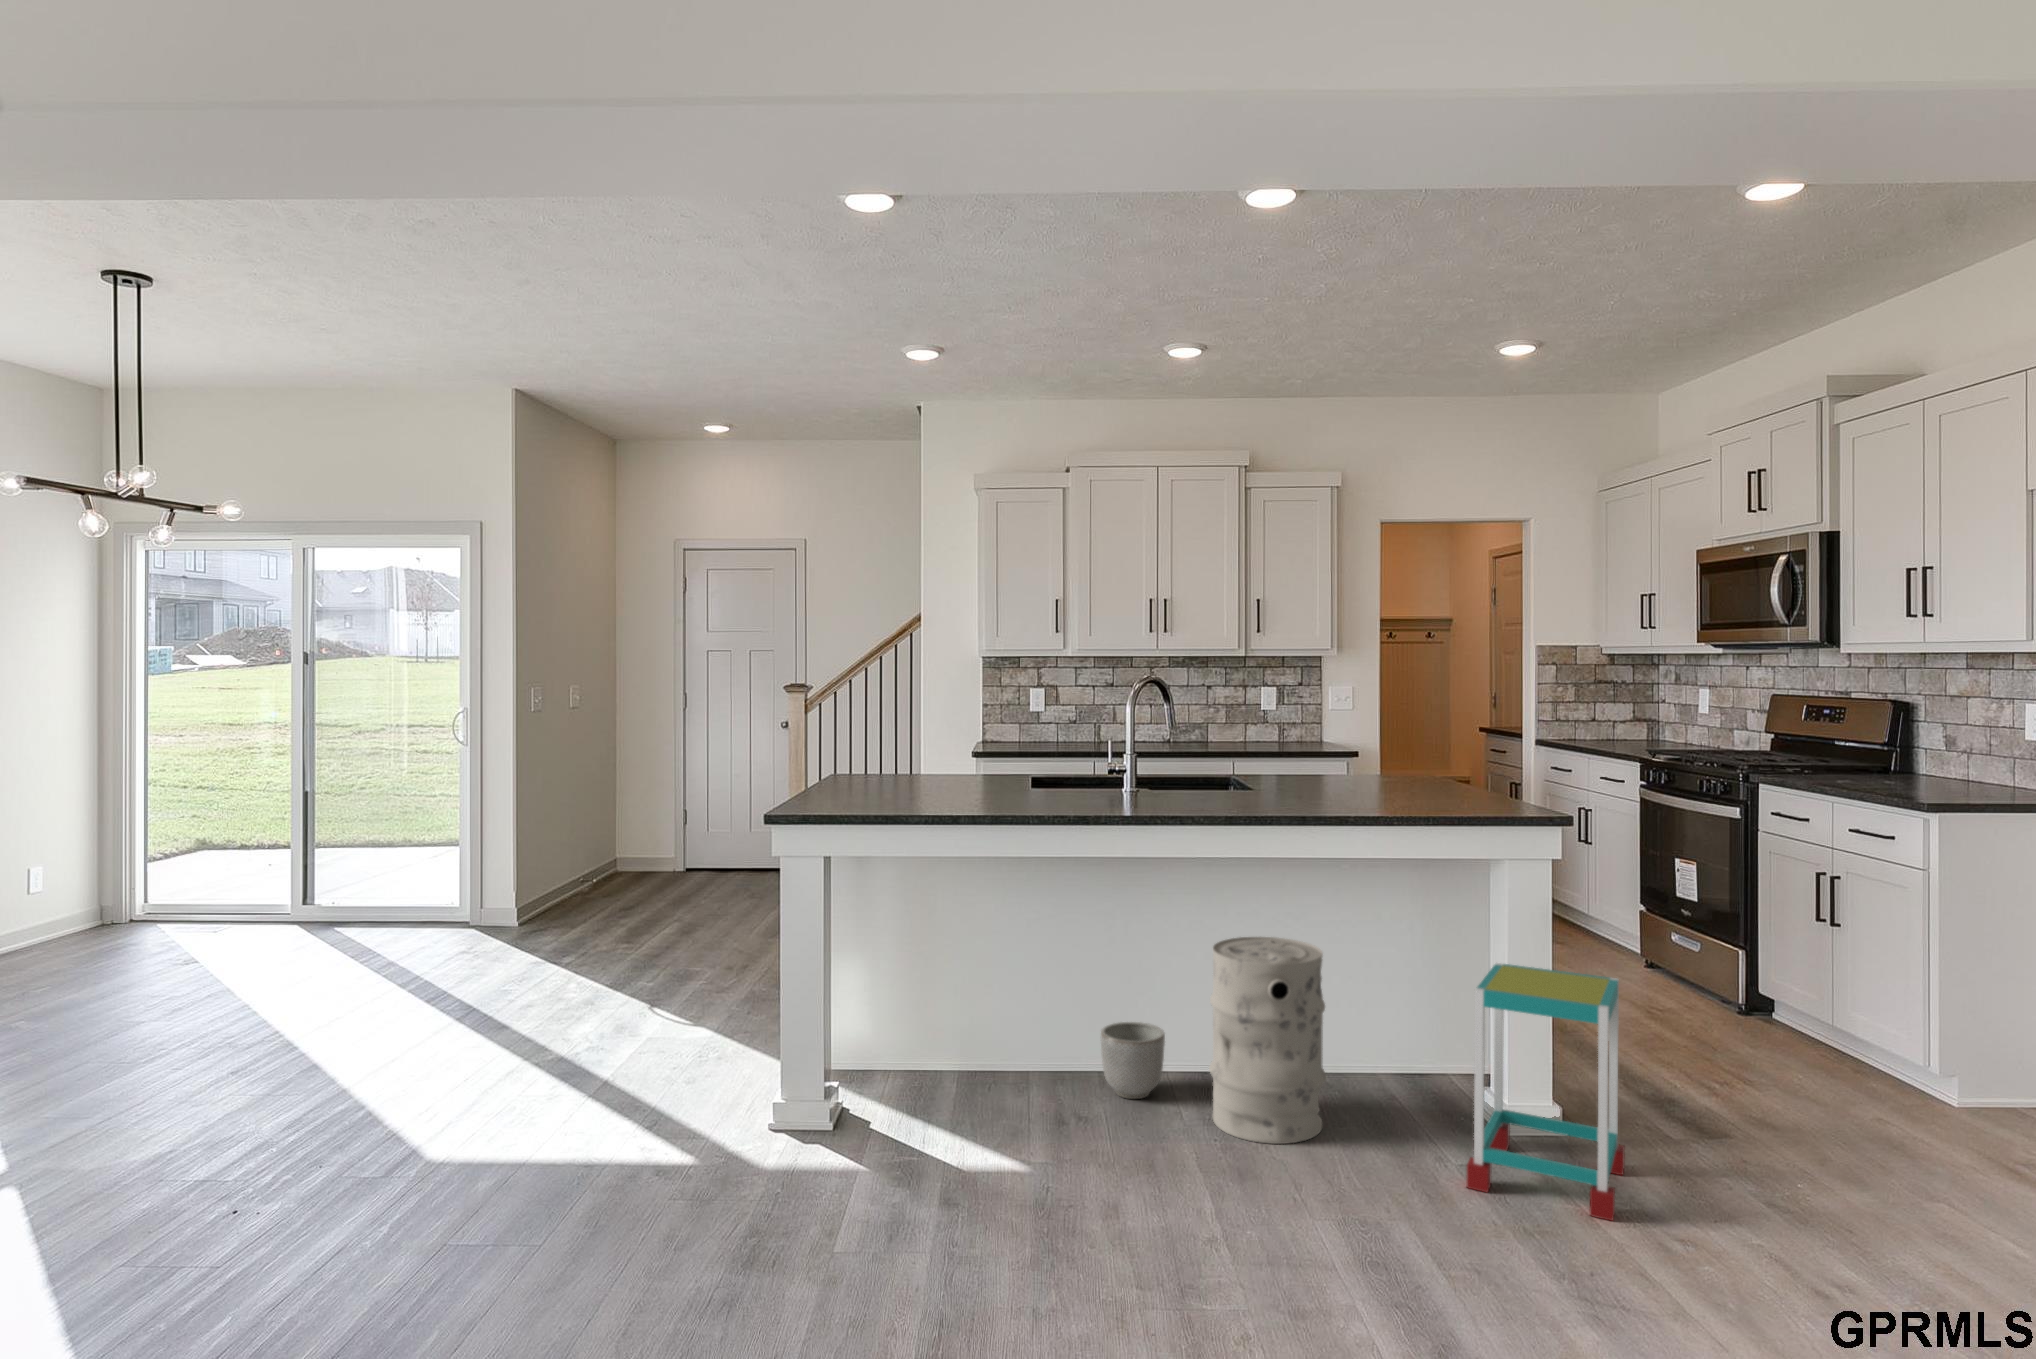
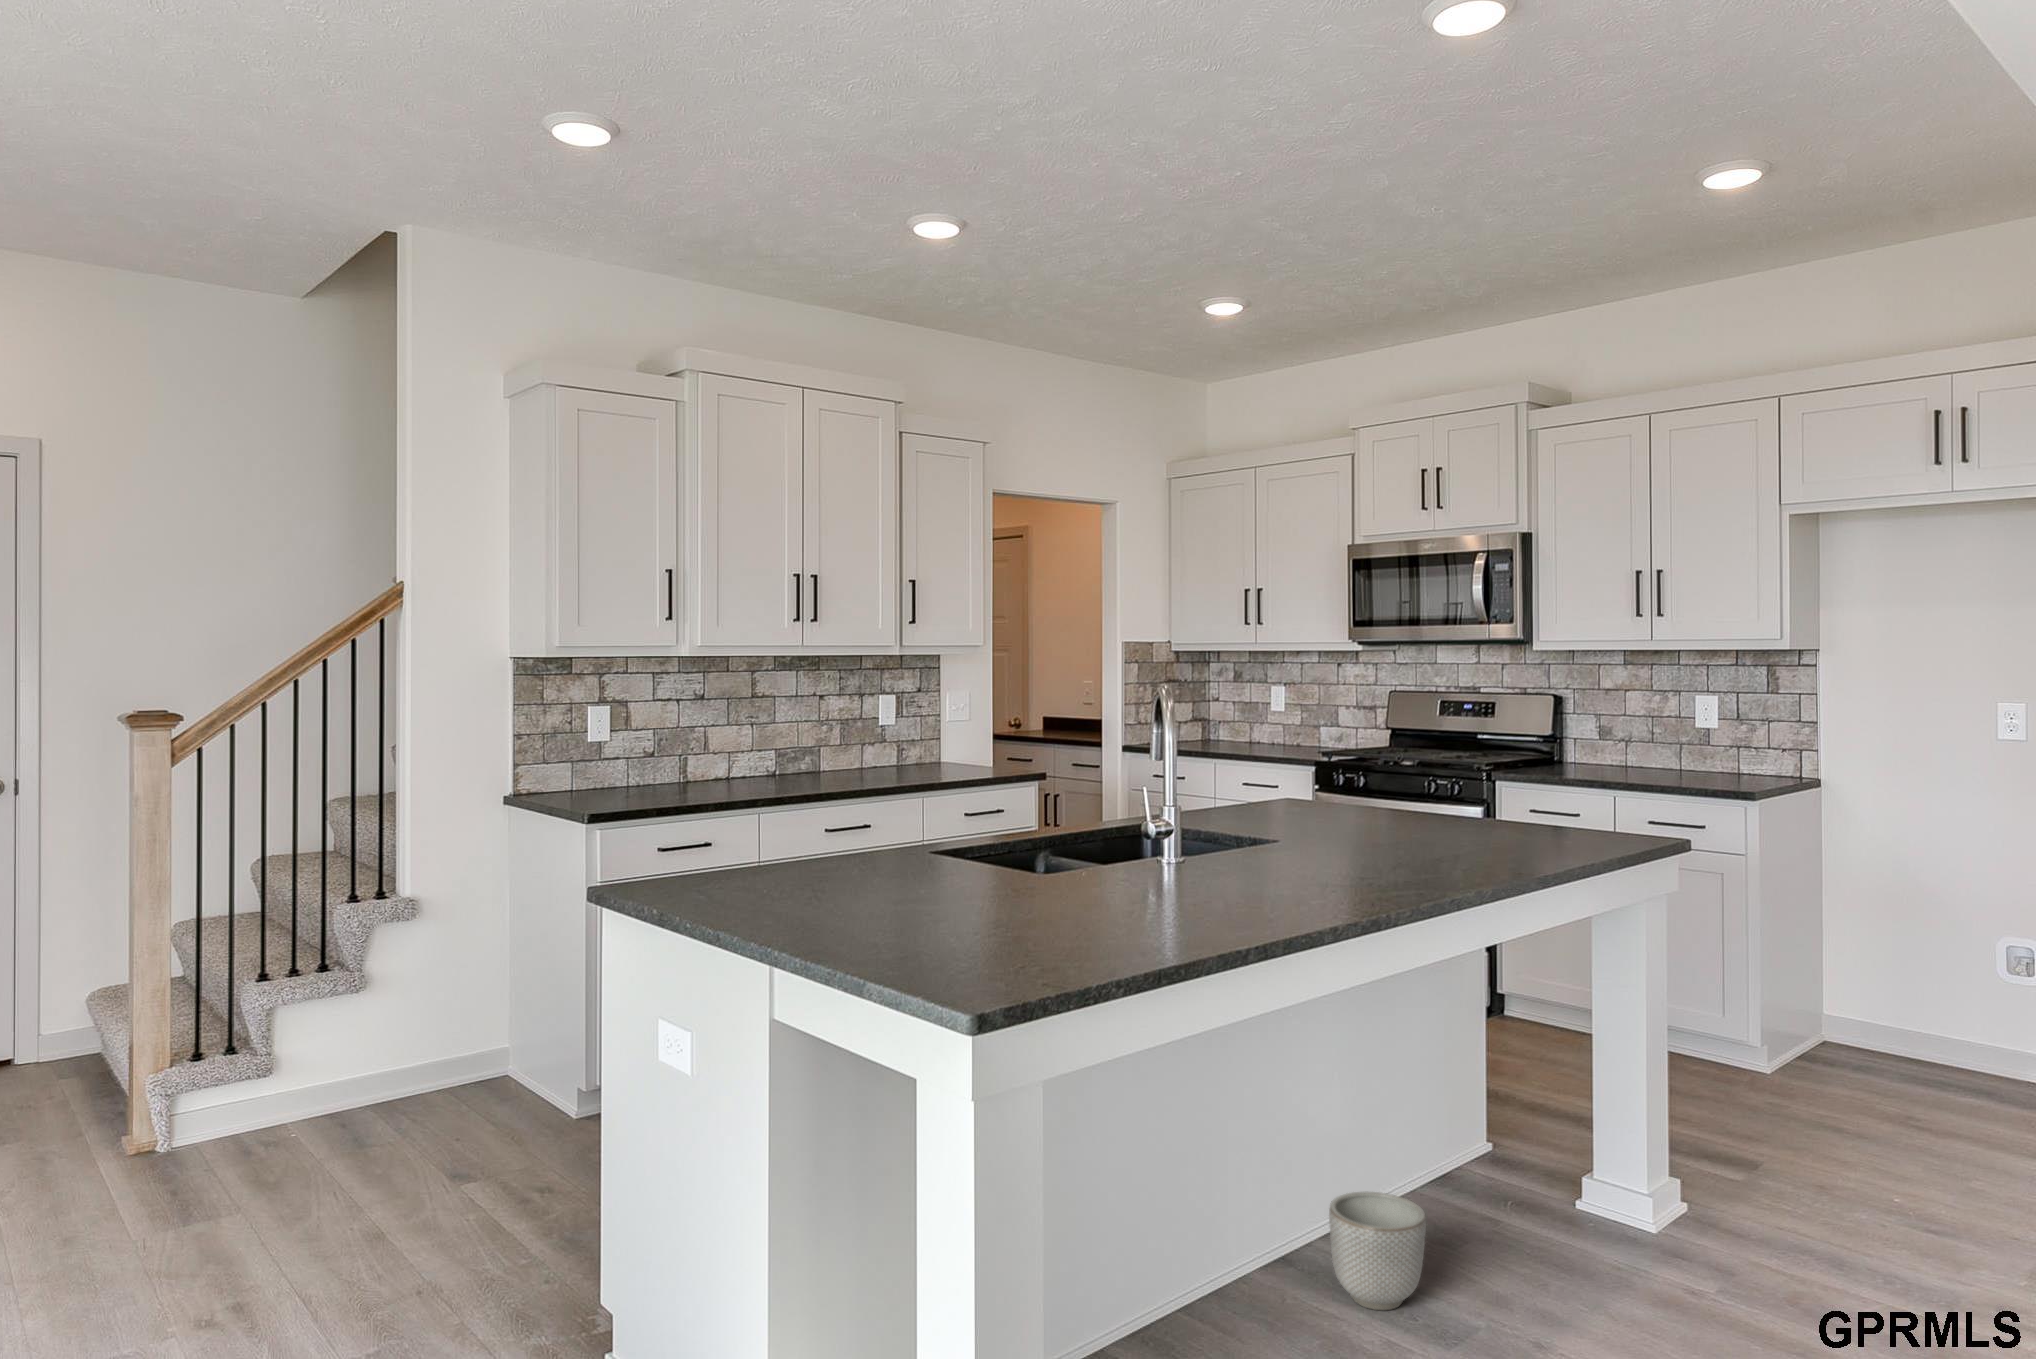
trash can: present [1209,937,1326,1144] -> none [1469,1028,1632,1306]
side table: present [1467,963,1625,1221] -> none [1698,998,1928,1268]

